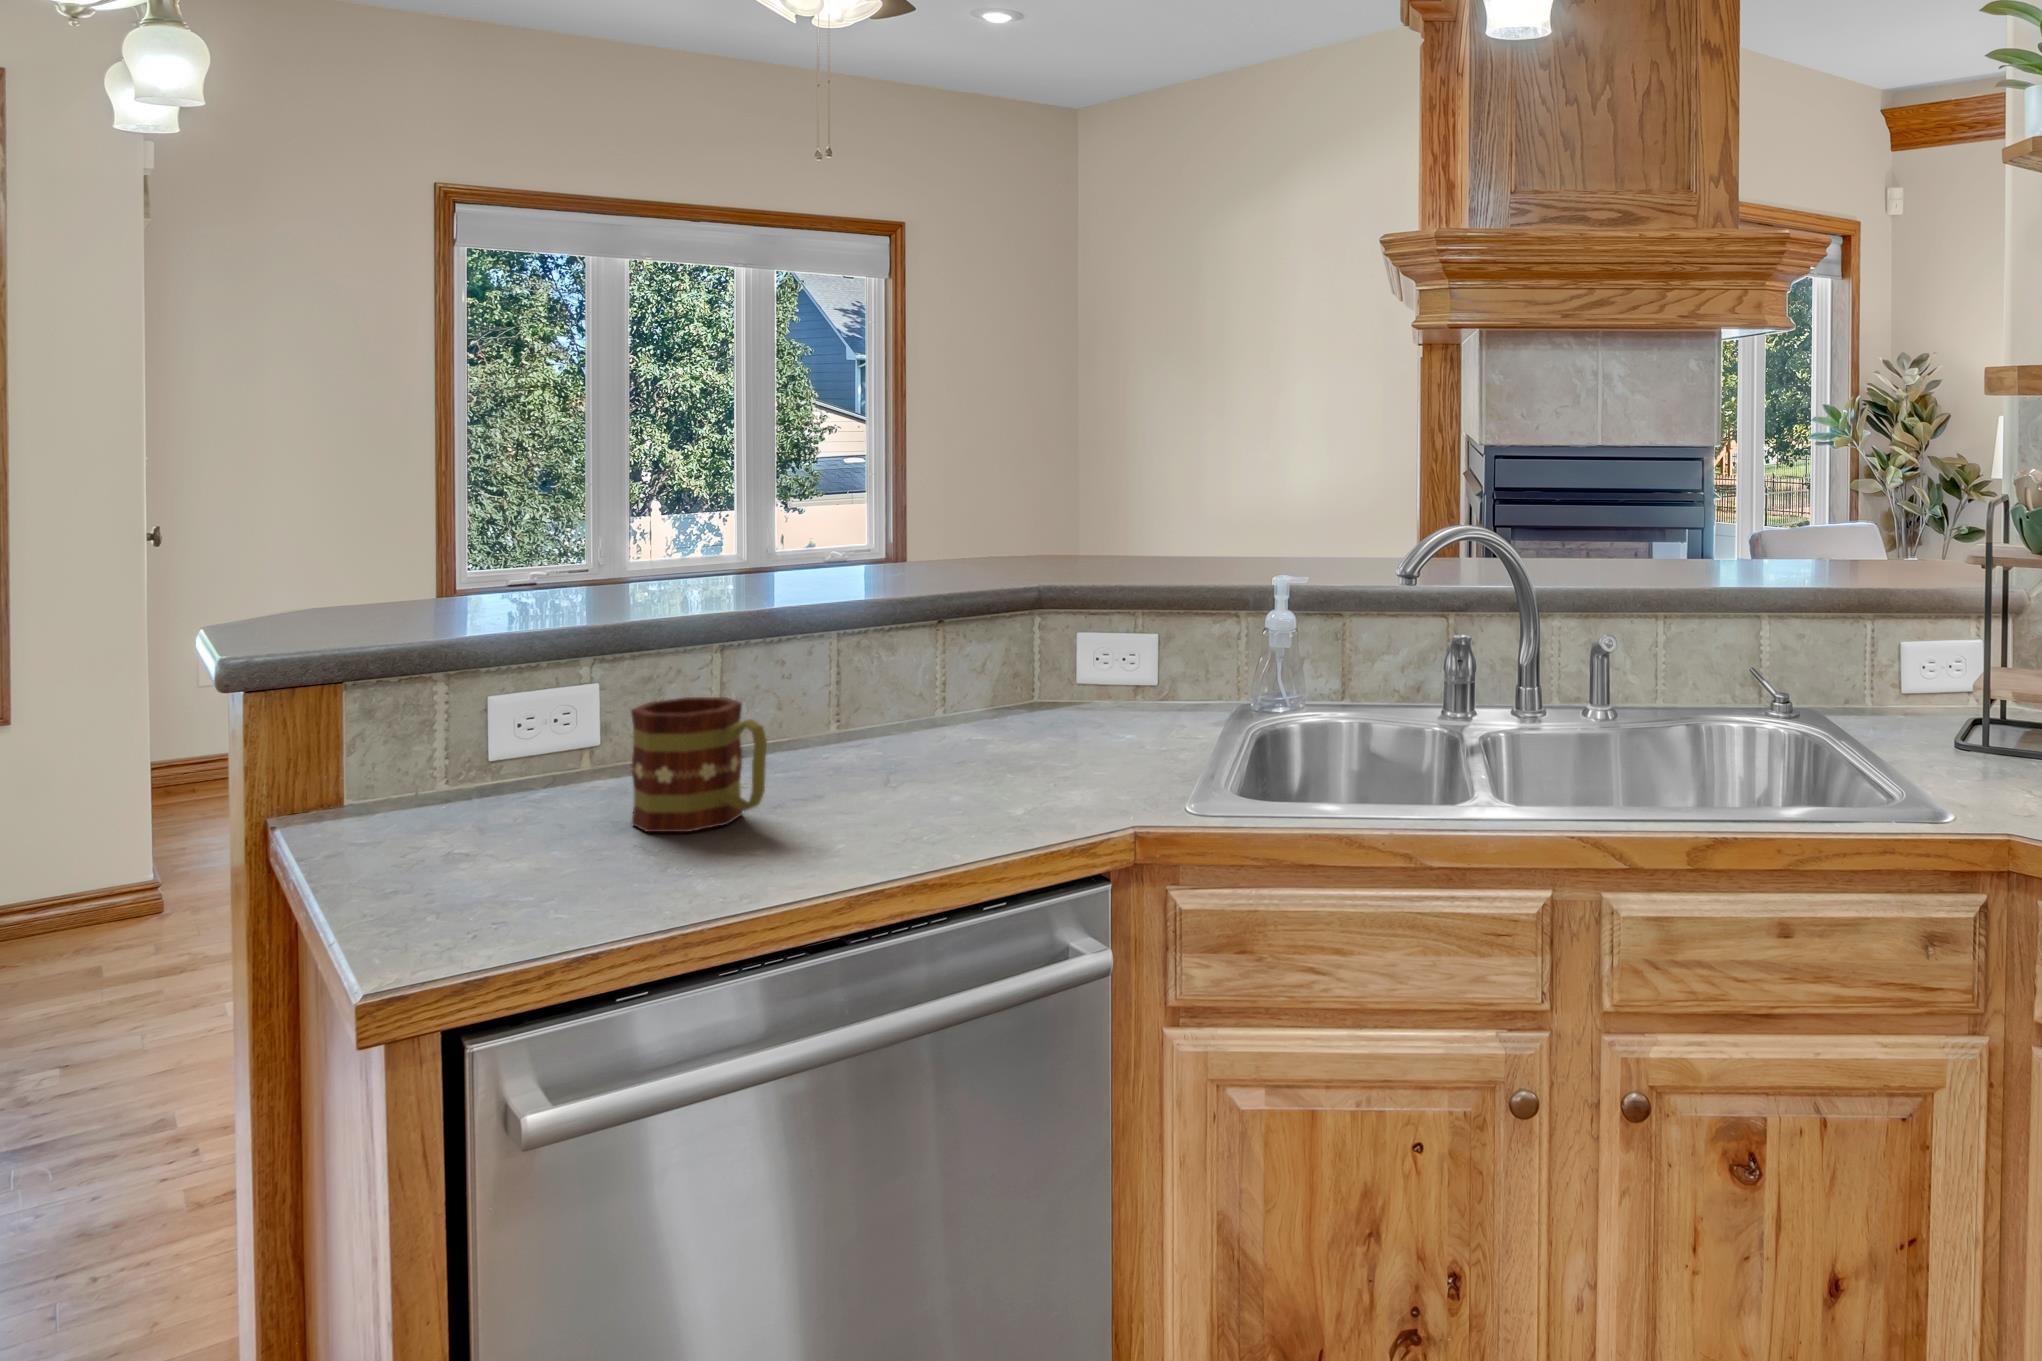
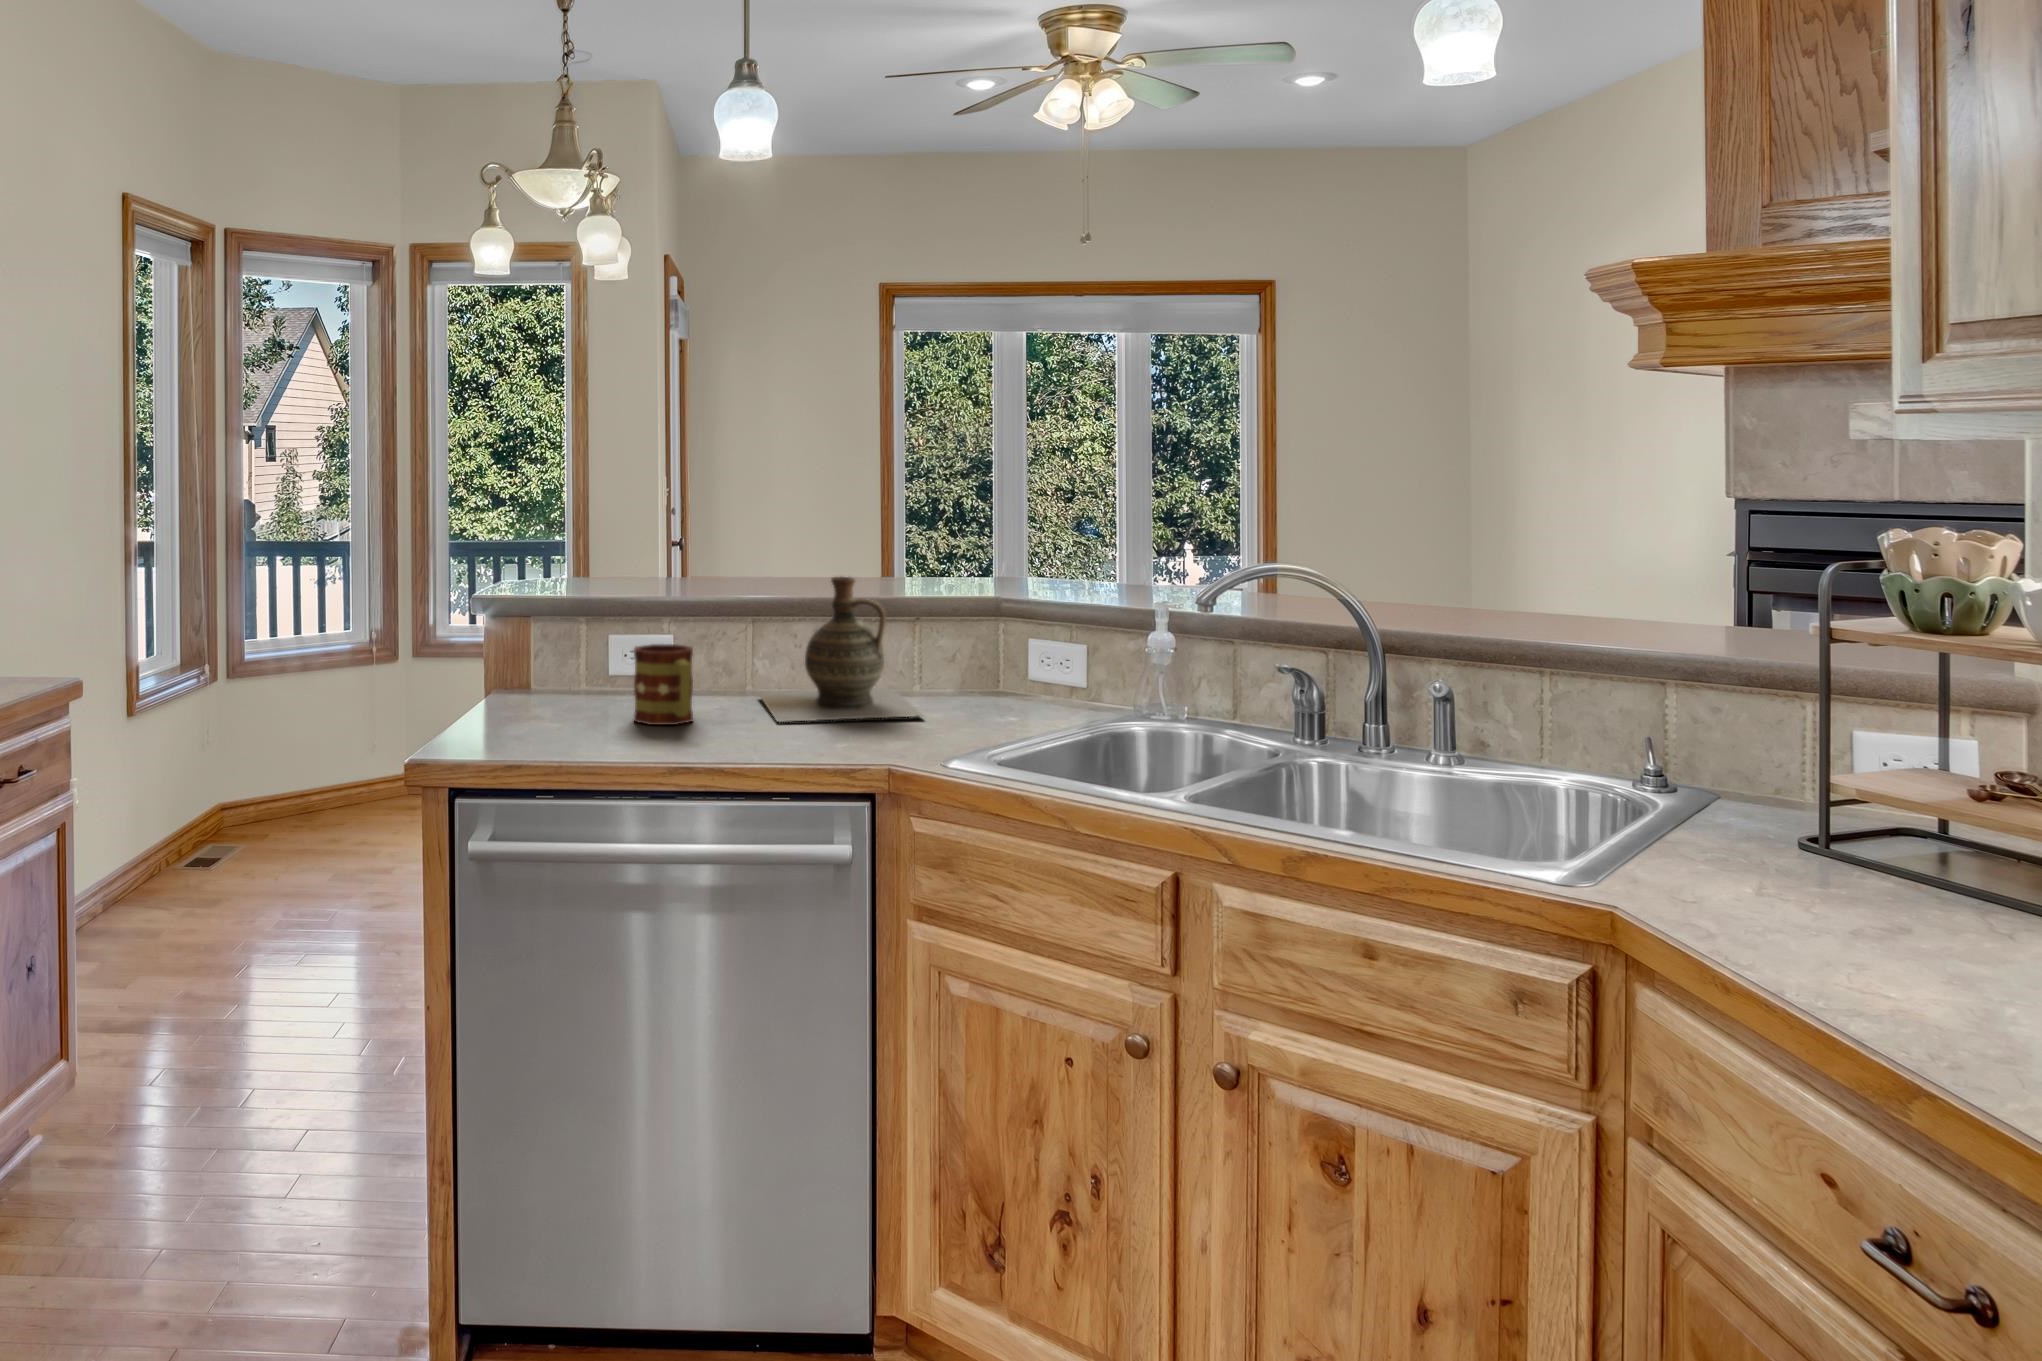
ceramic jug: none [761,571,1047,792] -> present [759,577,922,722]

